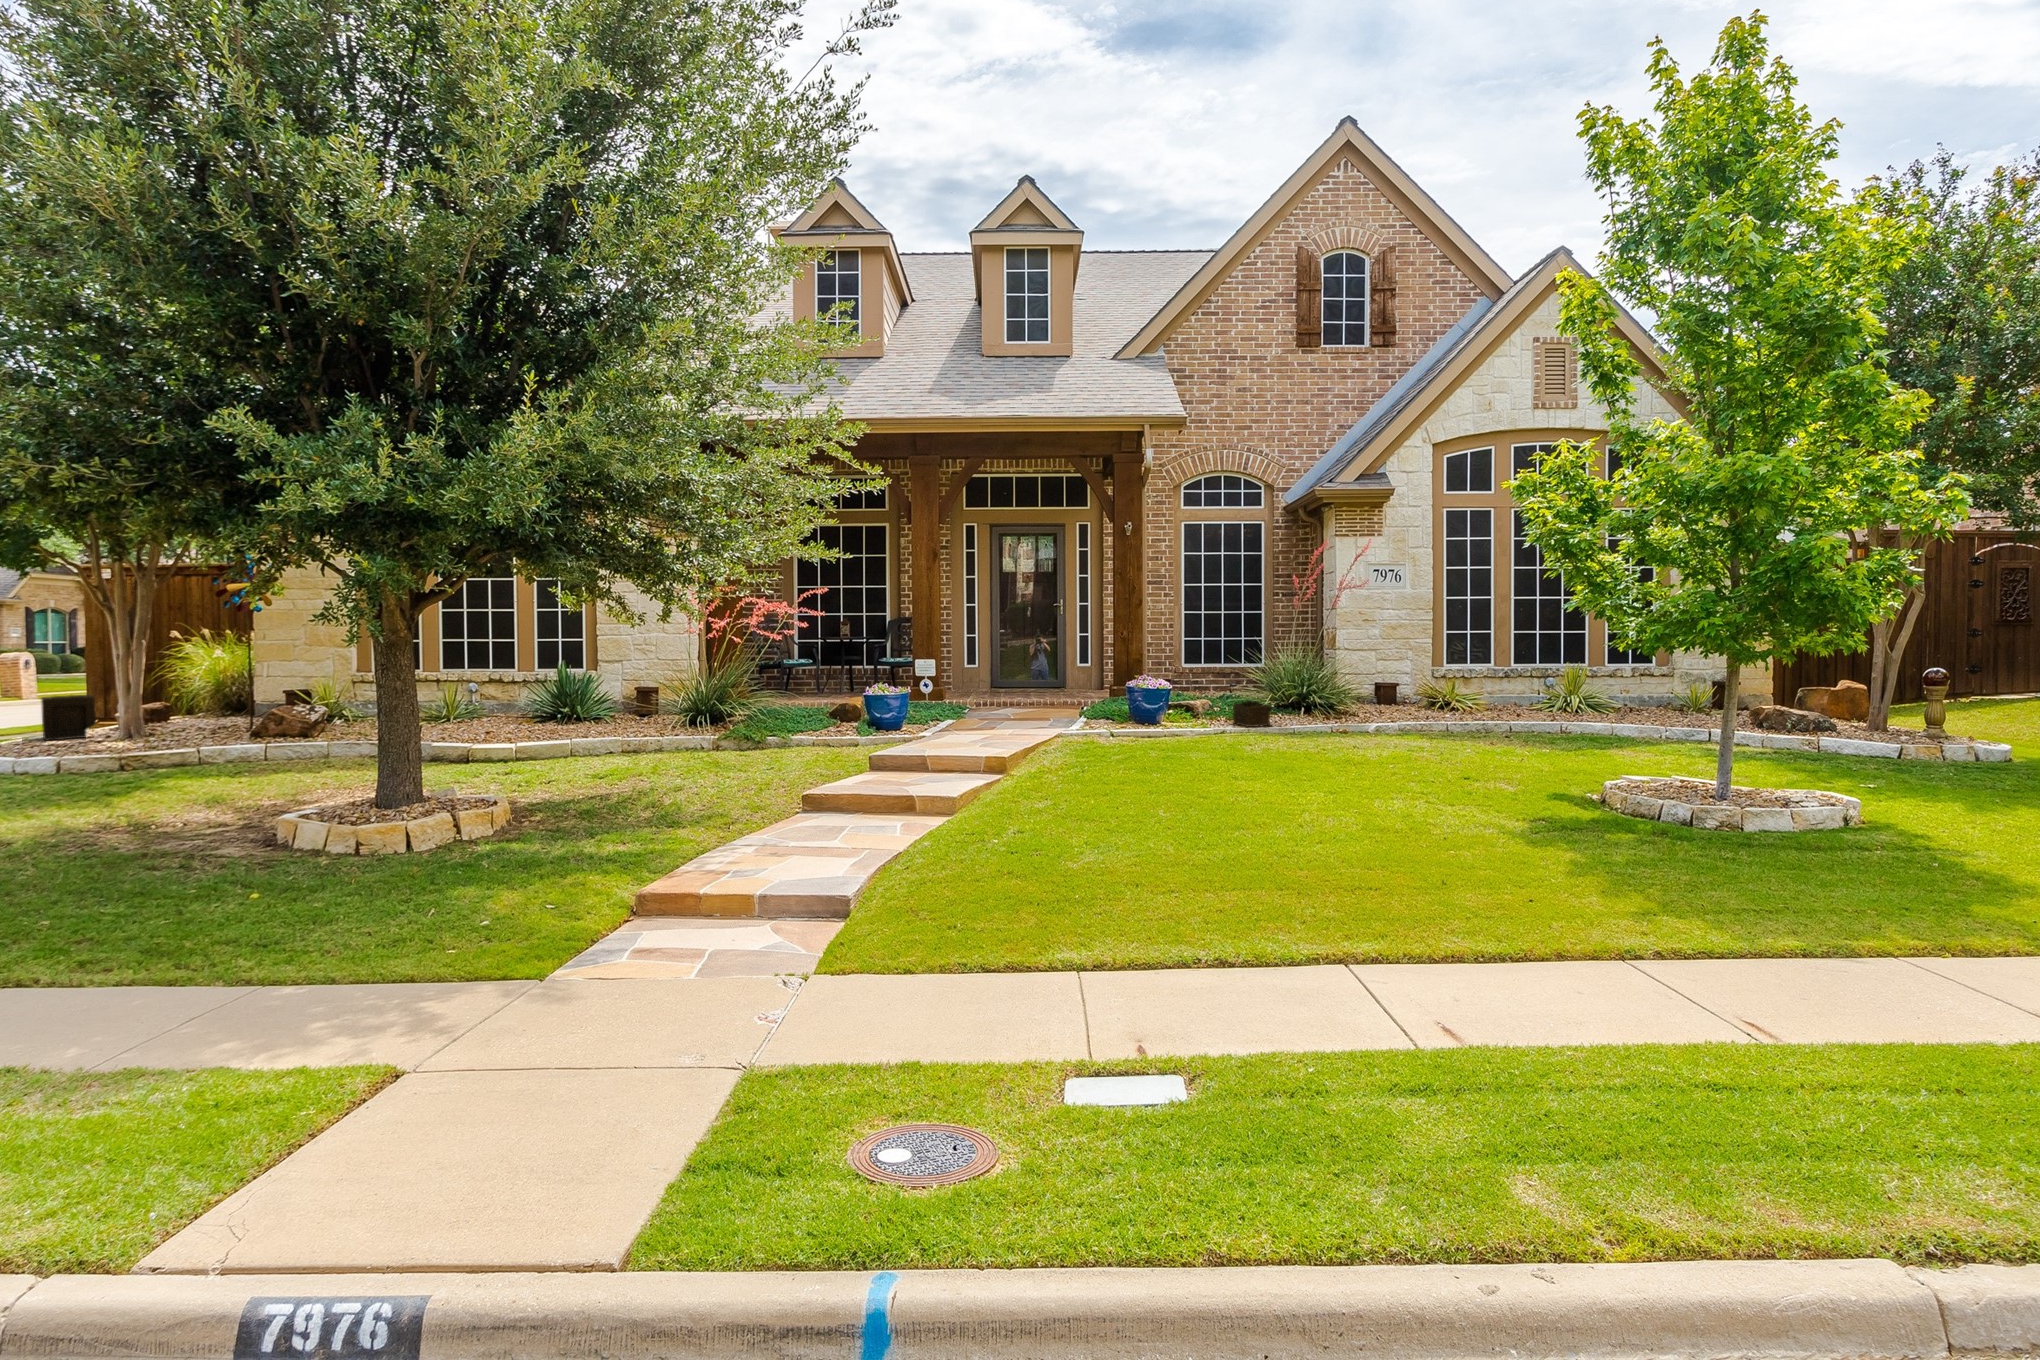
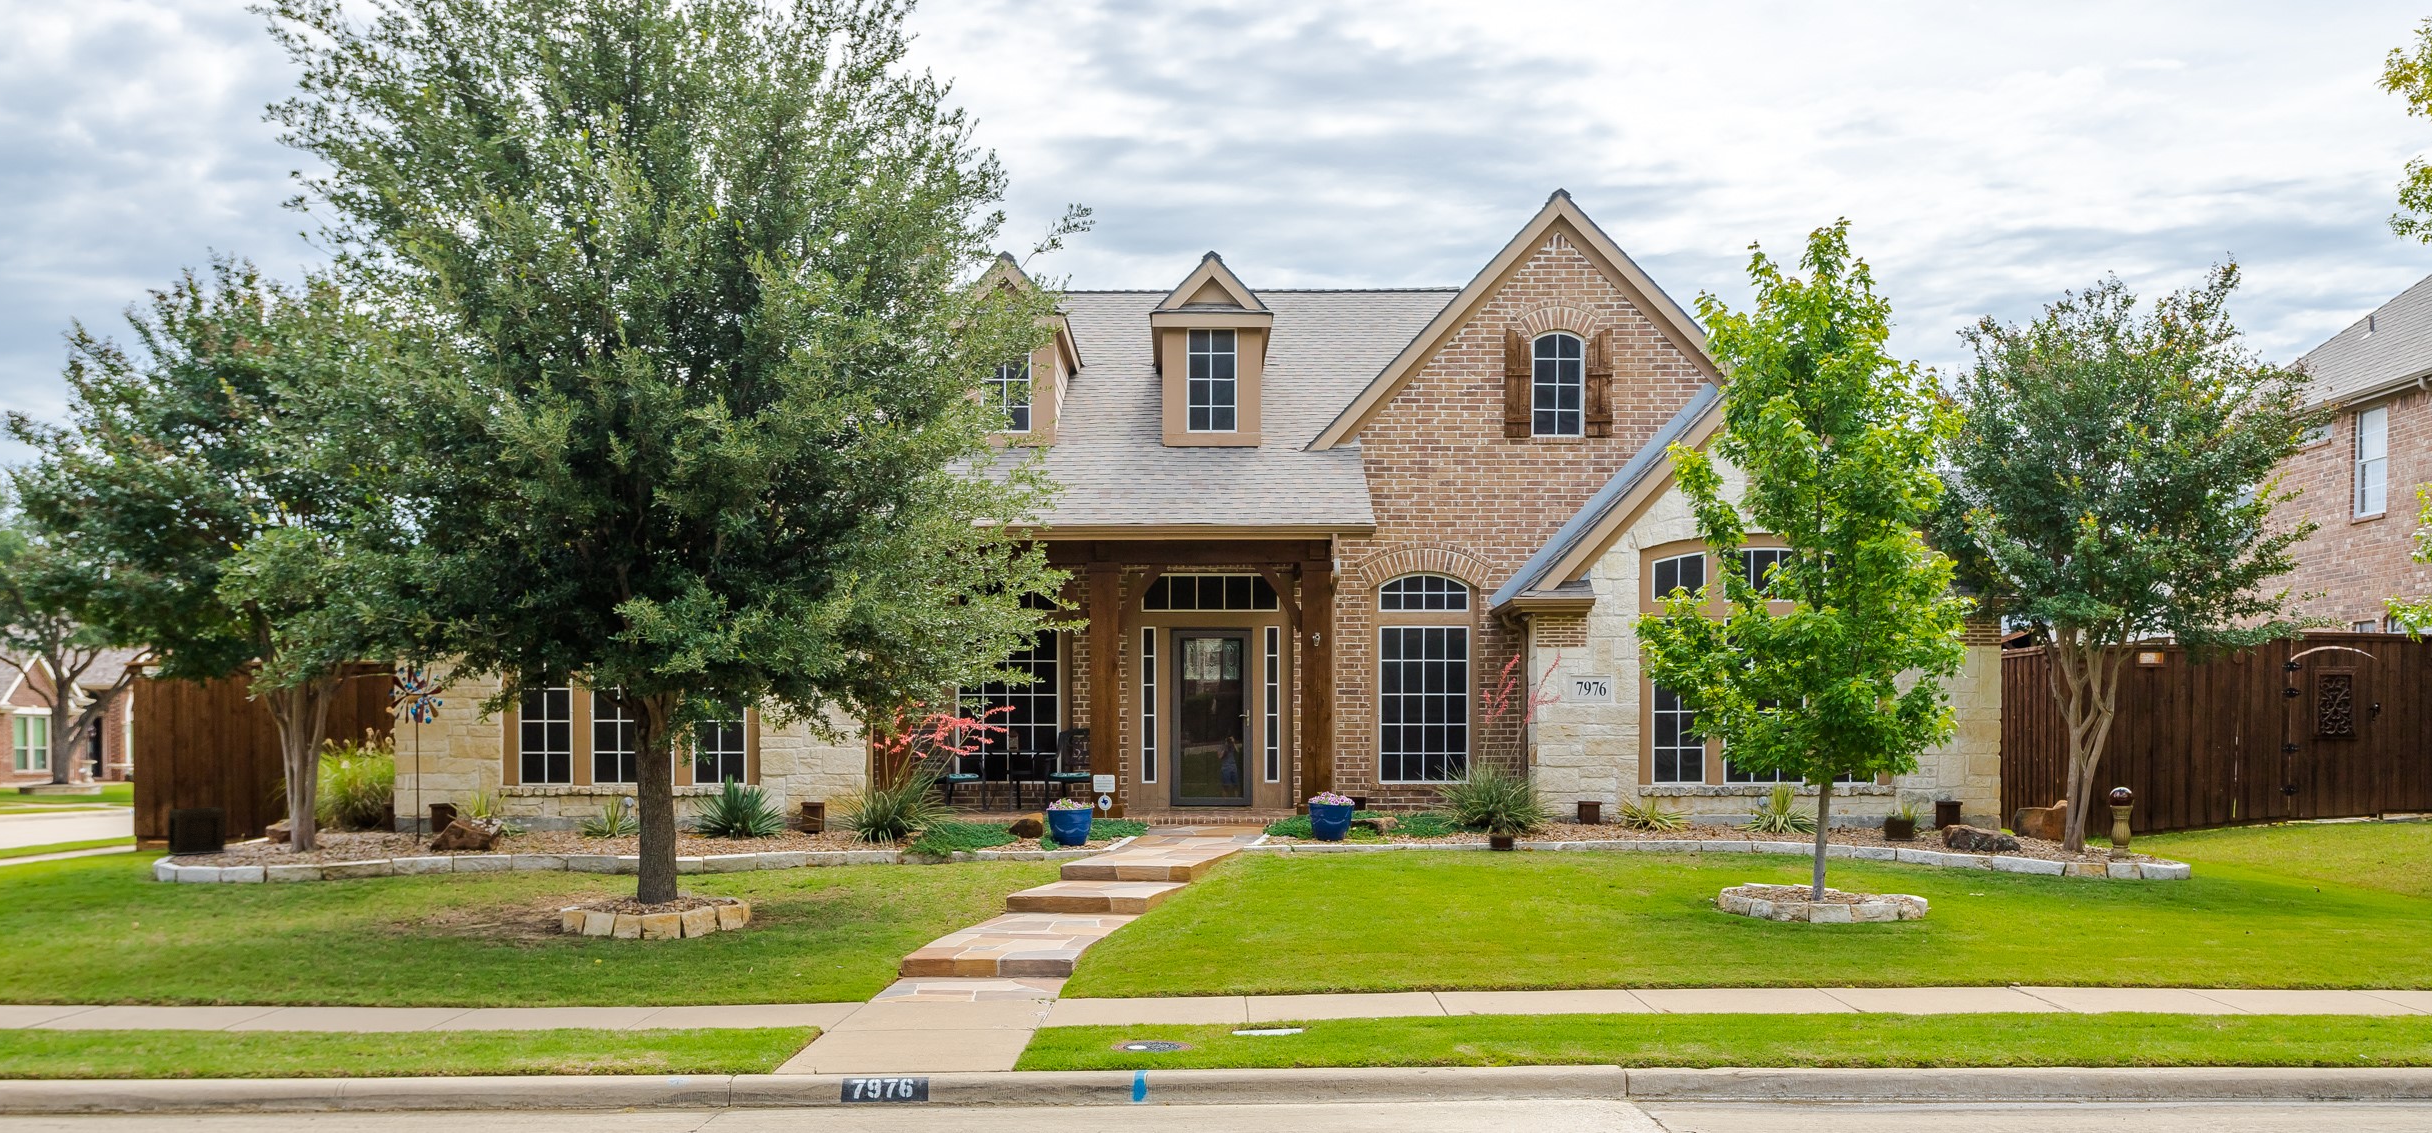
decorative plant: none [1294,684,1320,730] -> present [1489,806,1515,851]
basket: present [1233,700,1271,727] -> present [1883,814,1916,841]

